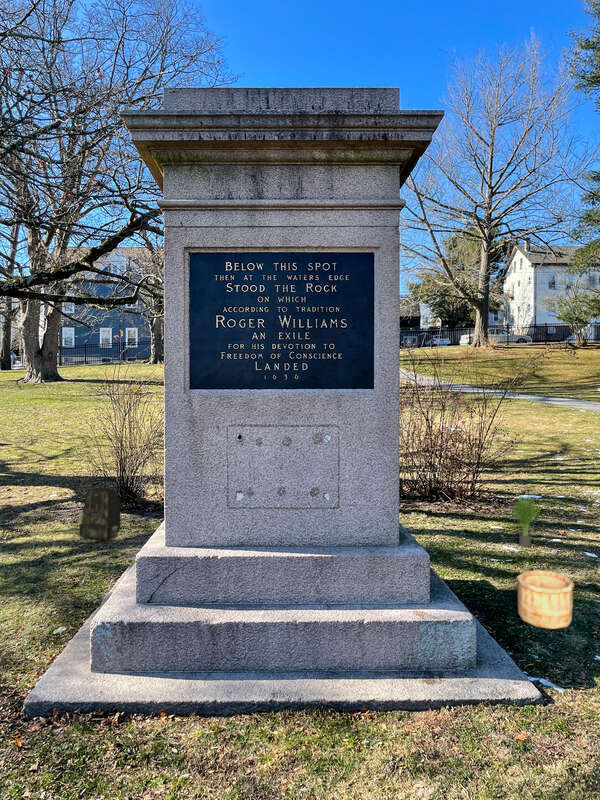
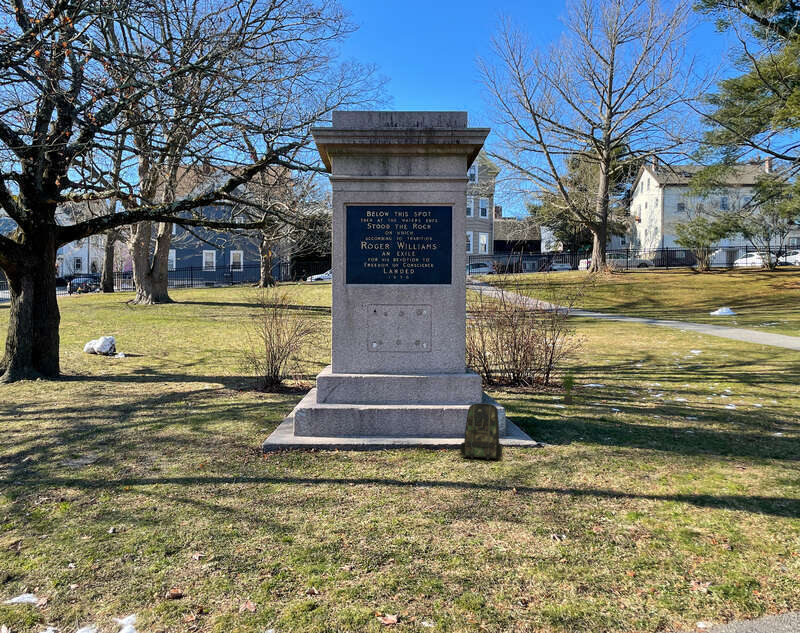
backpack: present [80,487,121,540] -> present [461,403,503,459]
wooden bucket: present [516,570,574,629] -> none [543,401,576,430]

